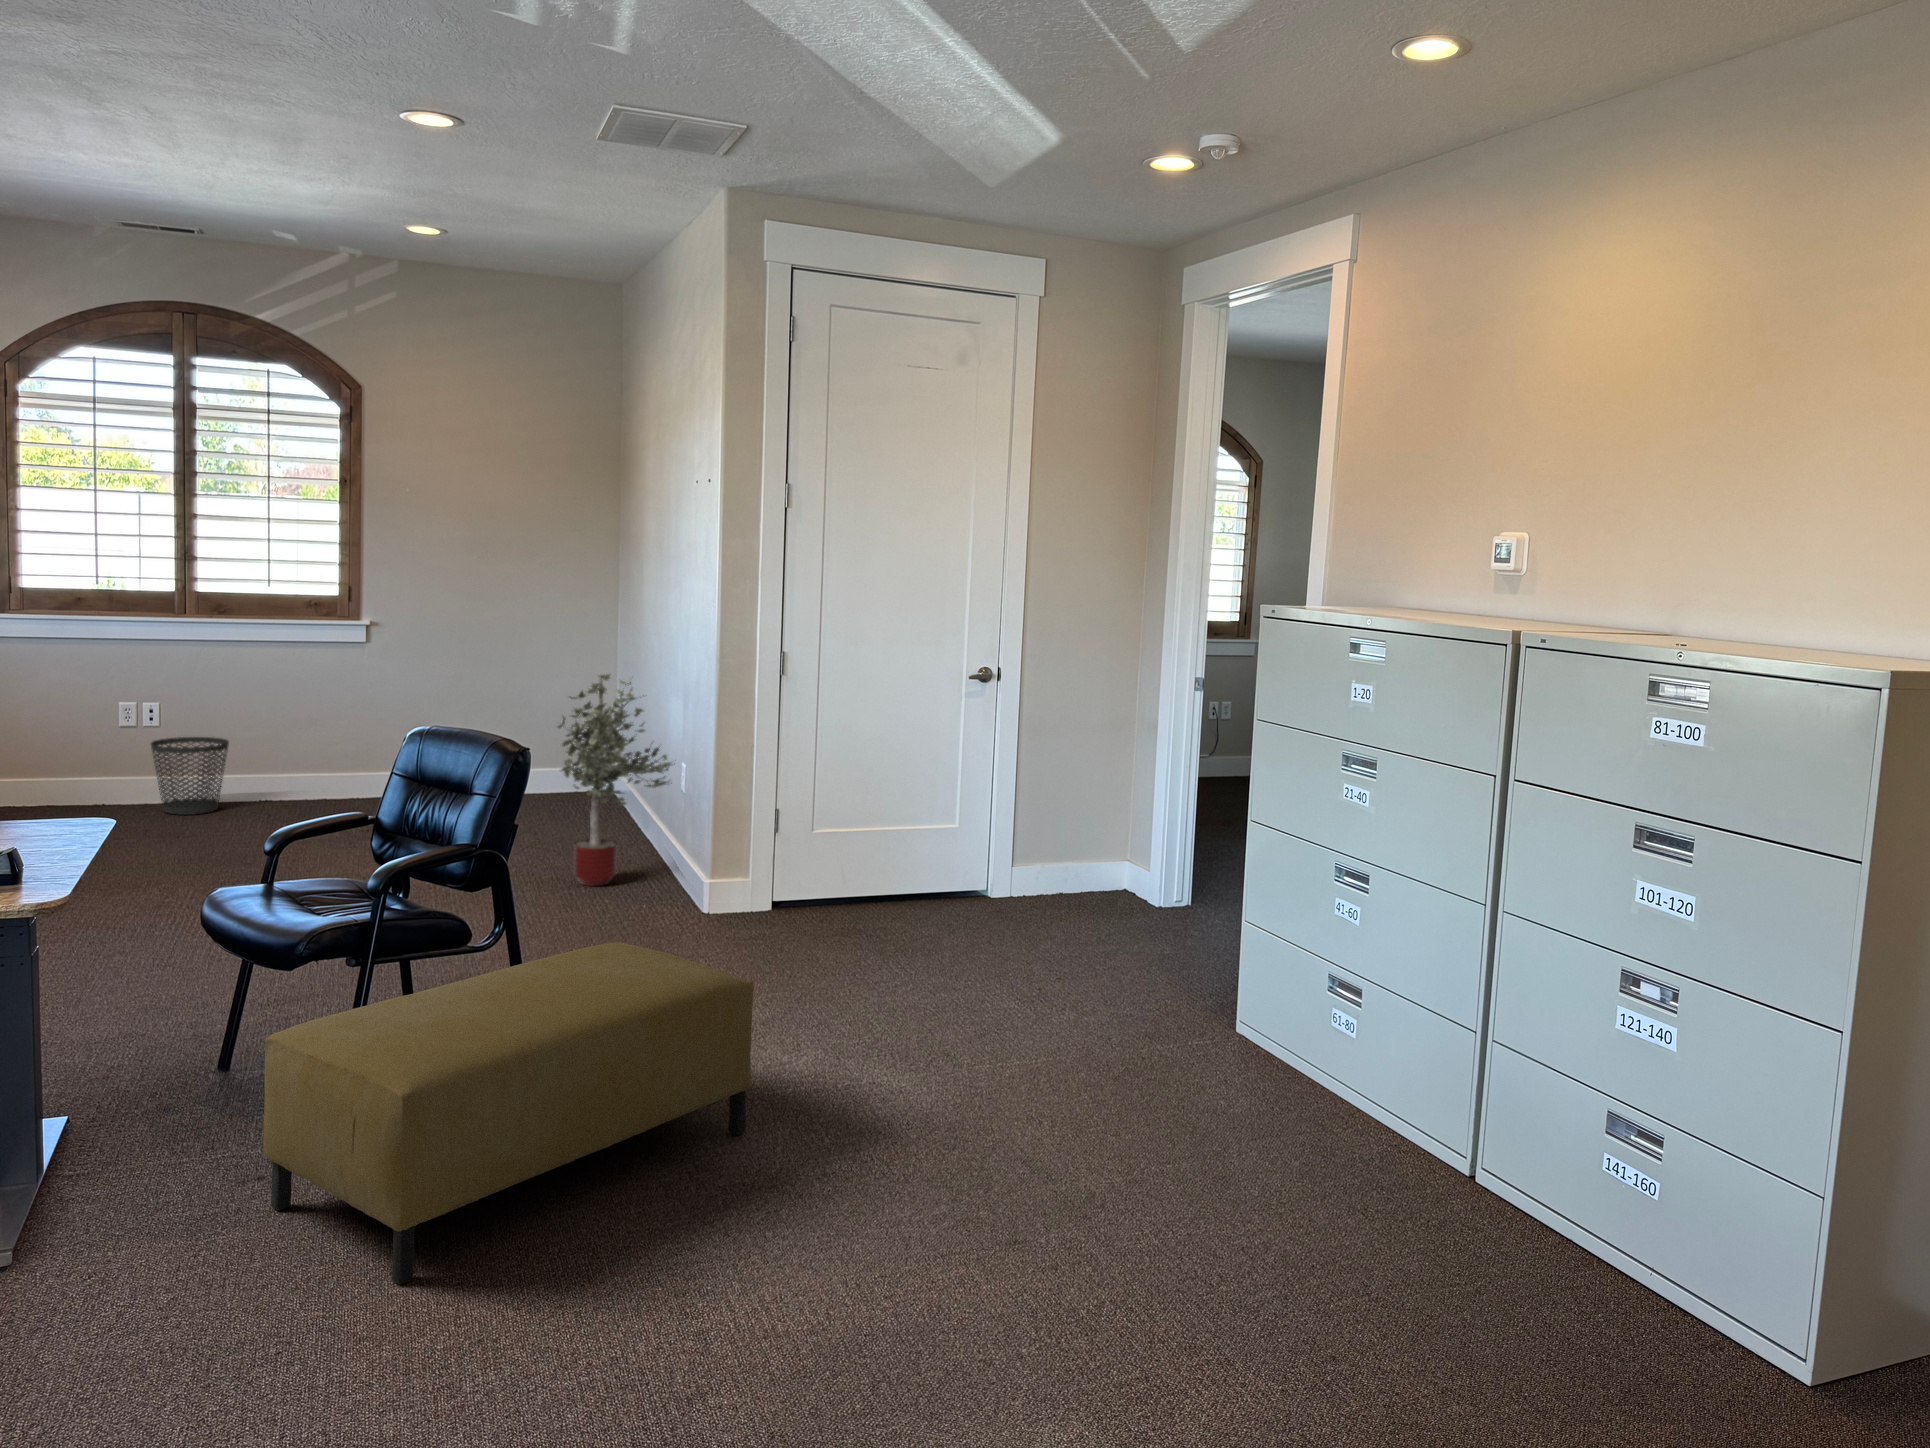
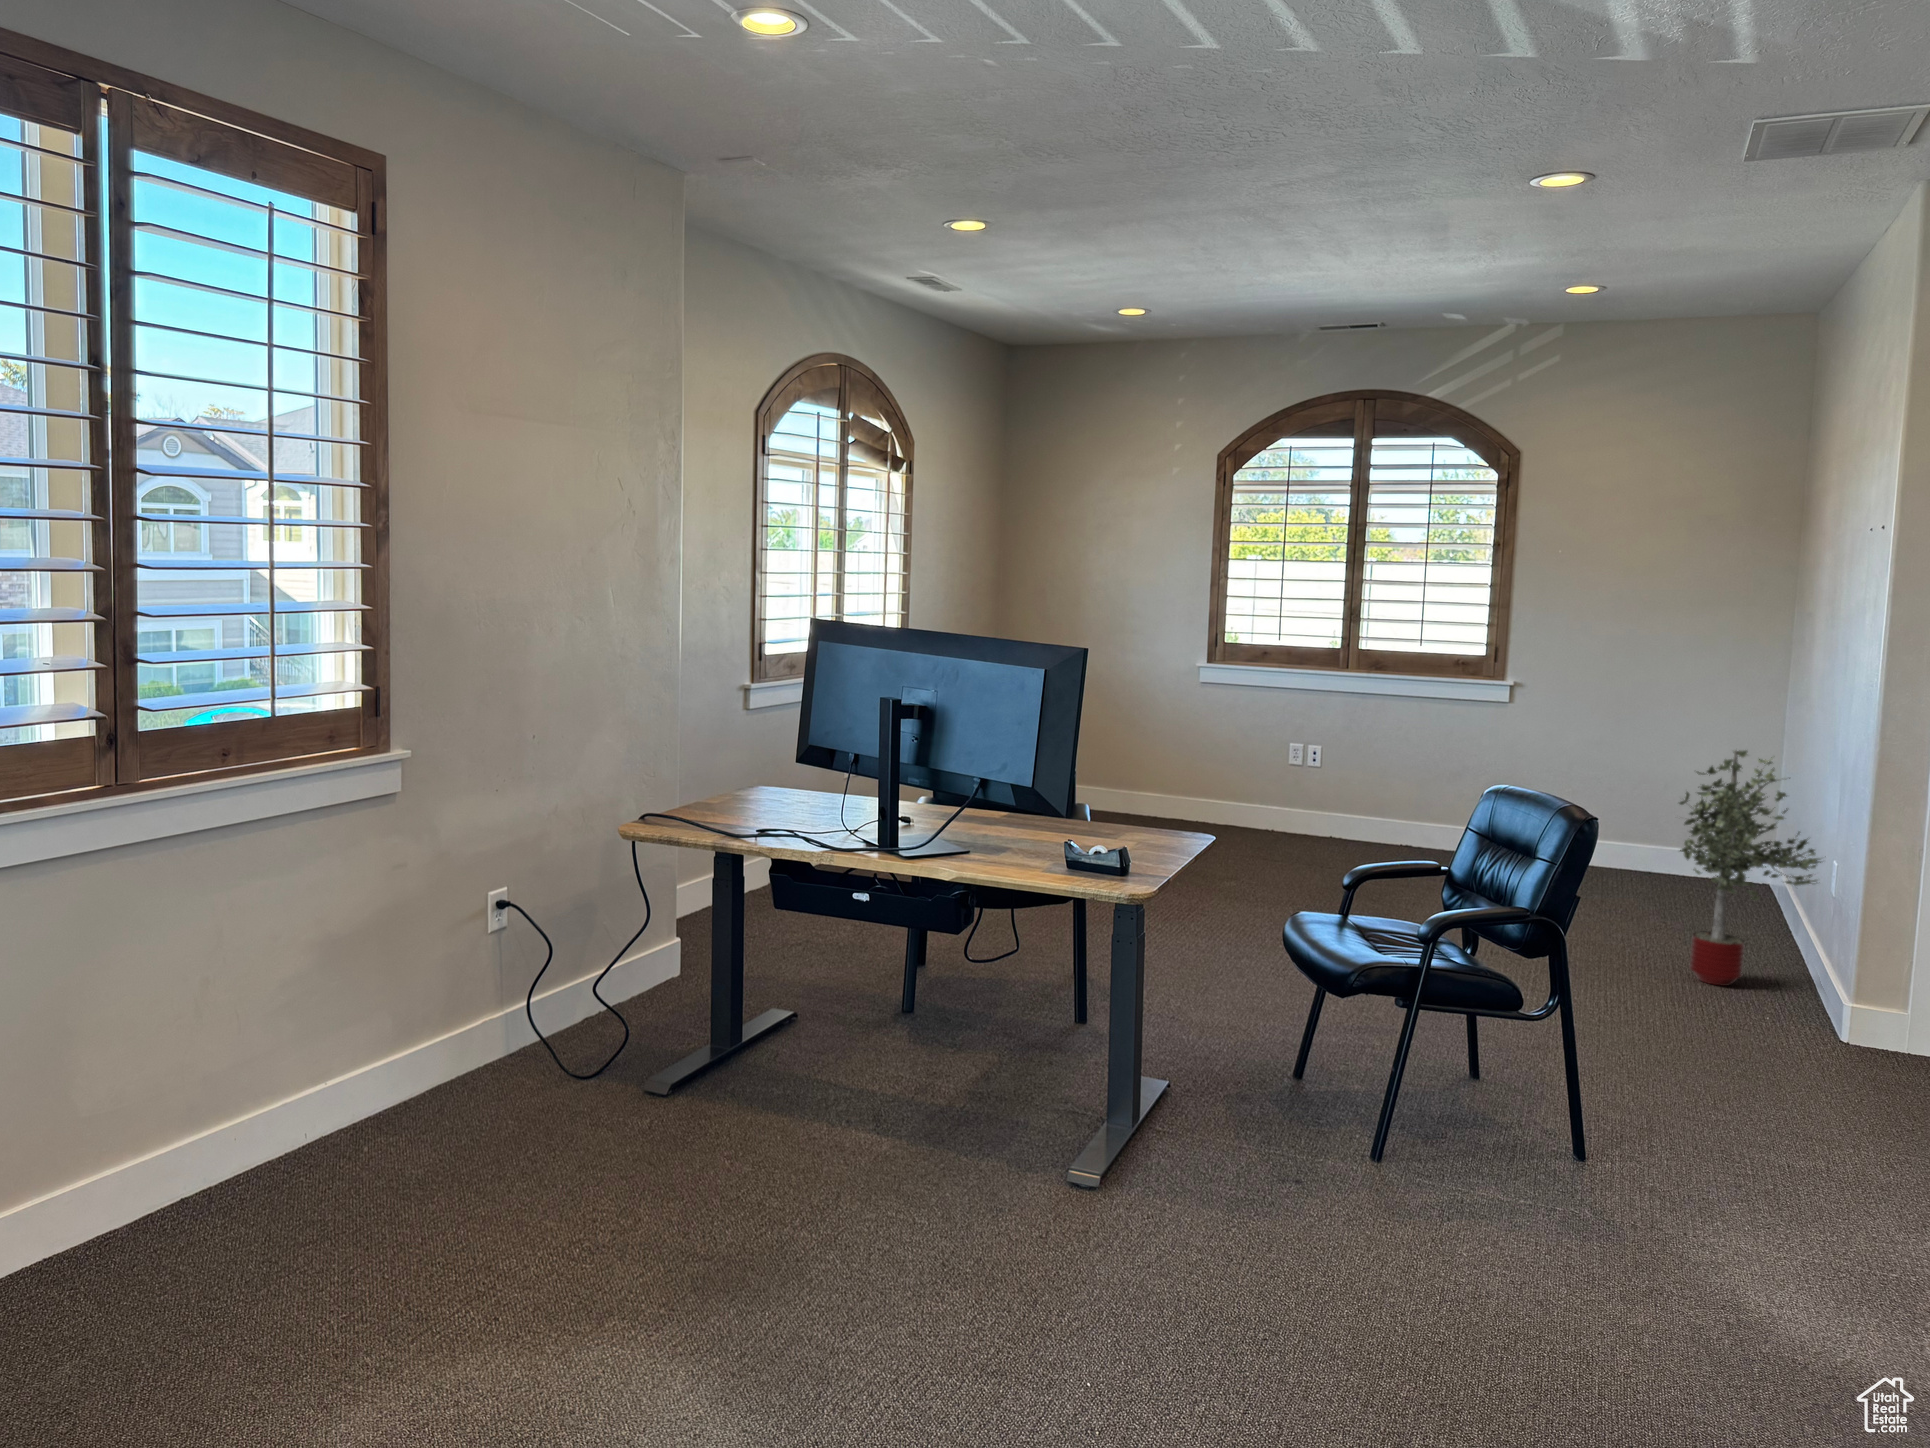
wastebasket: present [151,737,229,815] -> none [1312,777,1375,847]
ottoman: present [263,942,754,1285] -> none [1295,1044,1843,1323]

